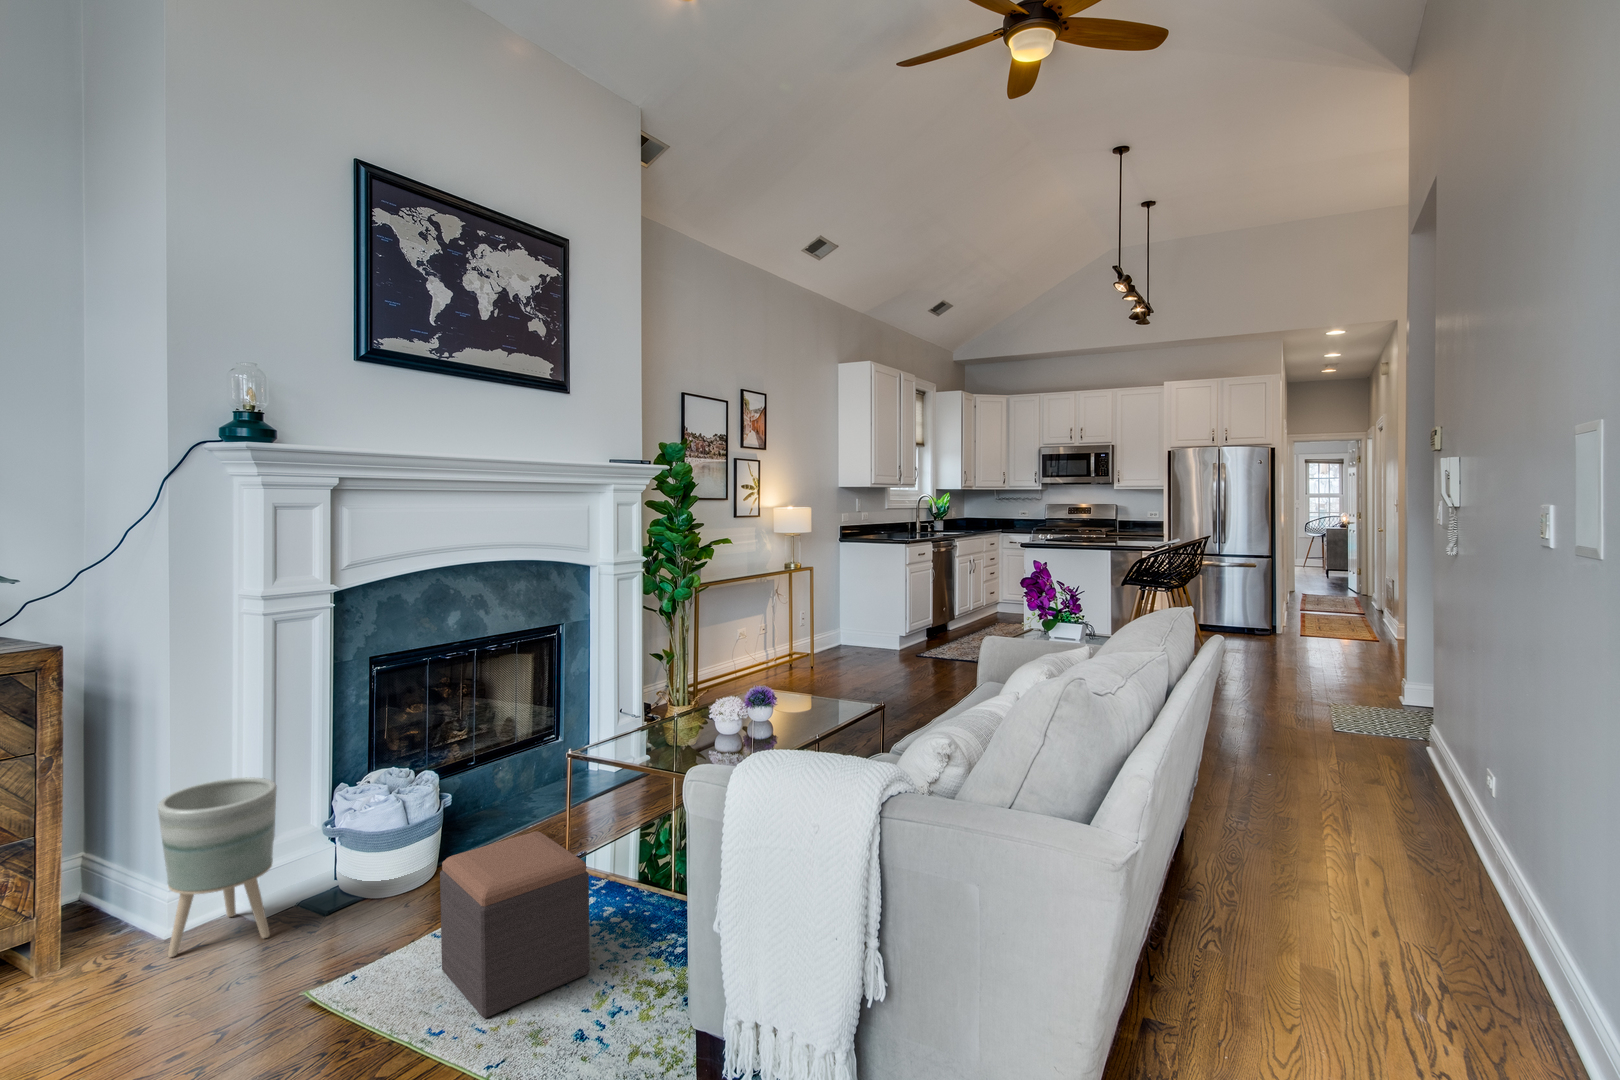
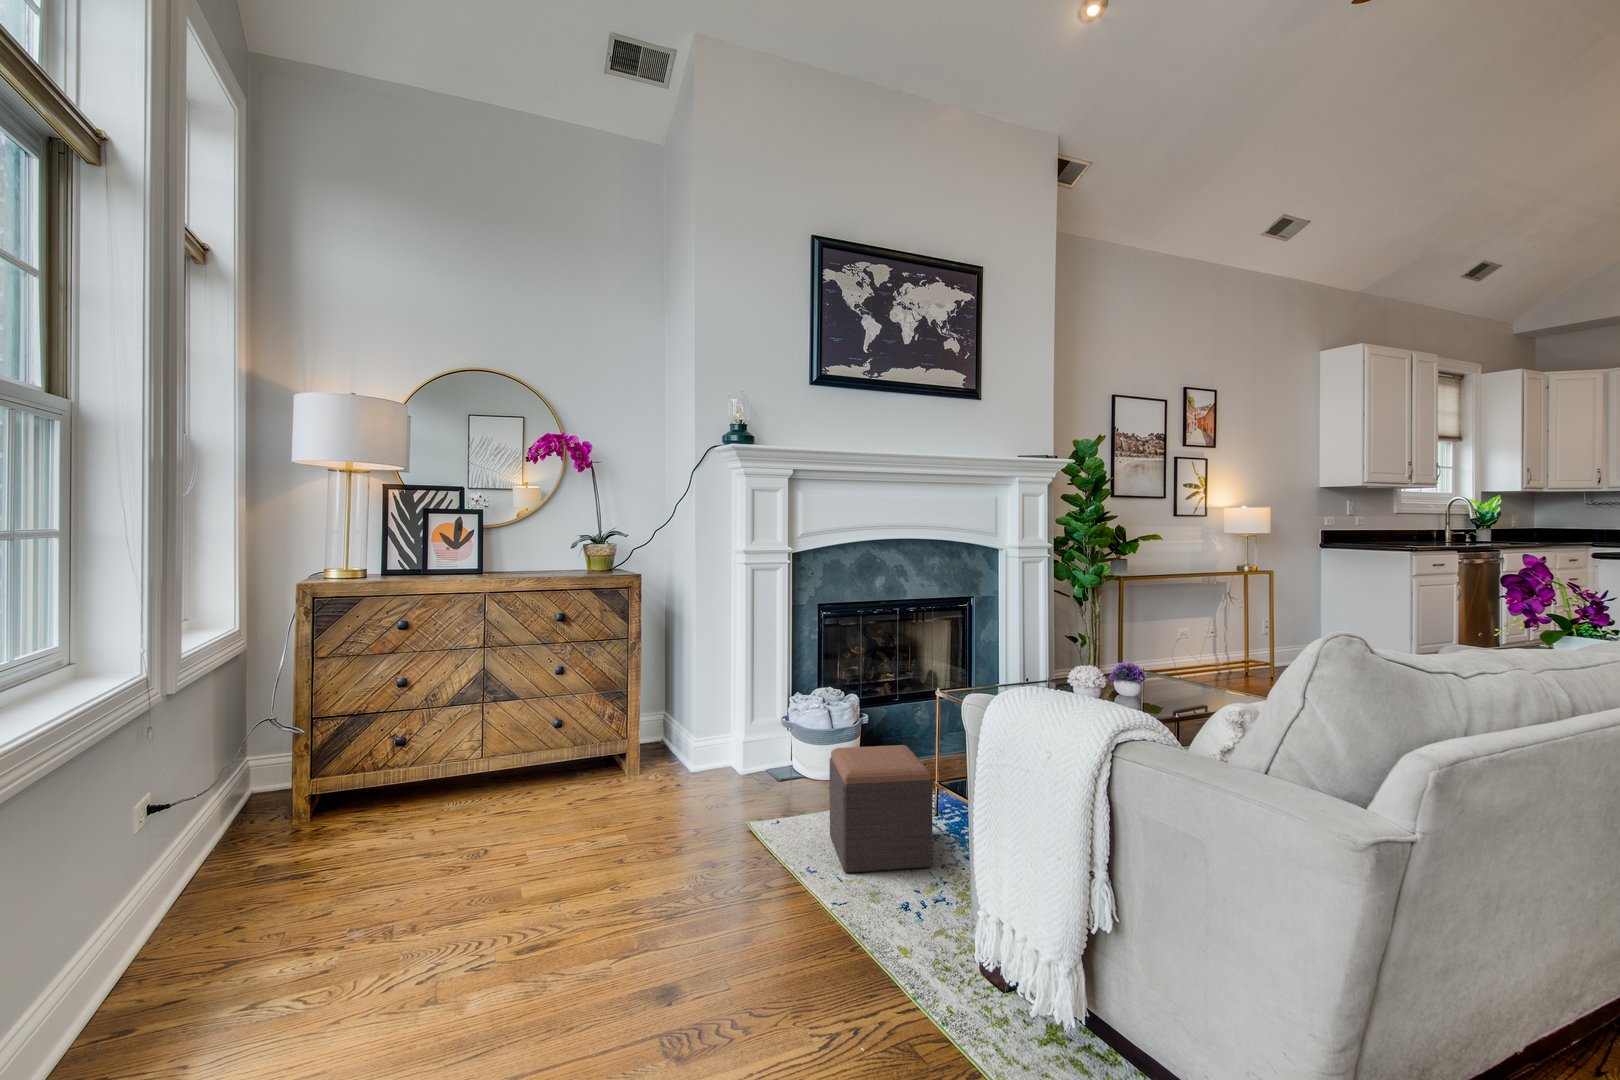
planter: present [158,778,277,957] -> none [680,677,746,789]

